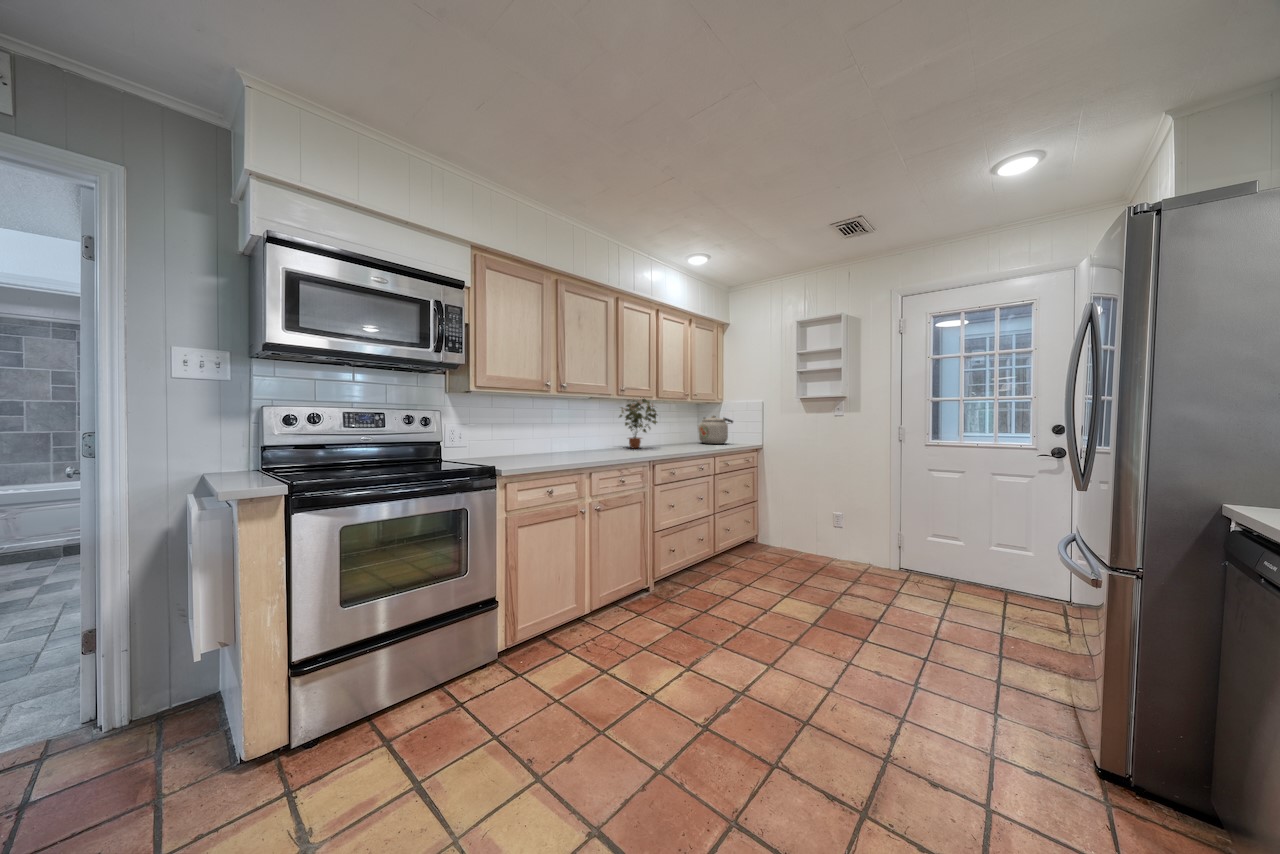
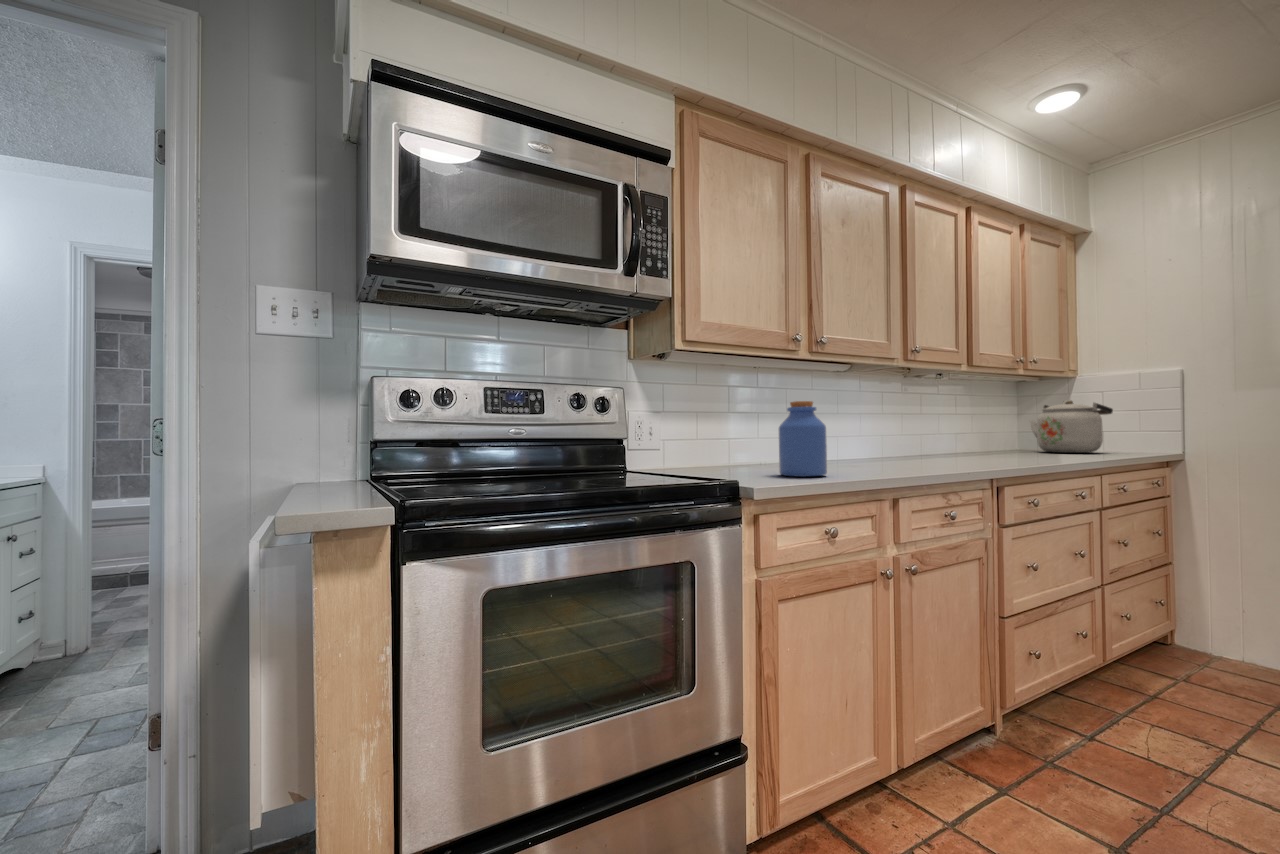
potted plant: present [619,397,657,448] -> none [892,364,984,458]
jar: none [528,422,553,462] -> present [779,401,827,477]

